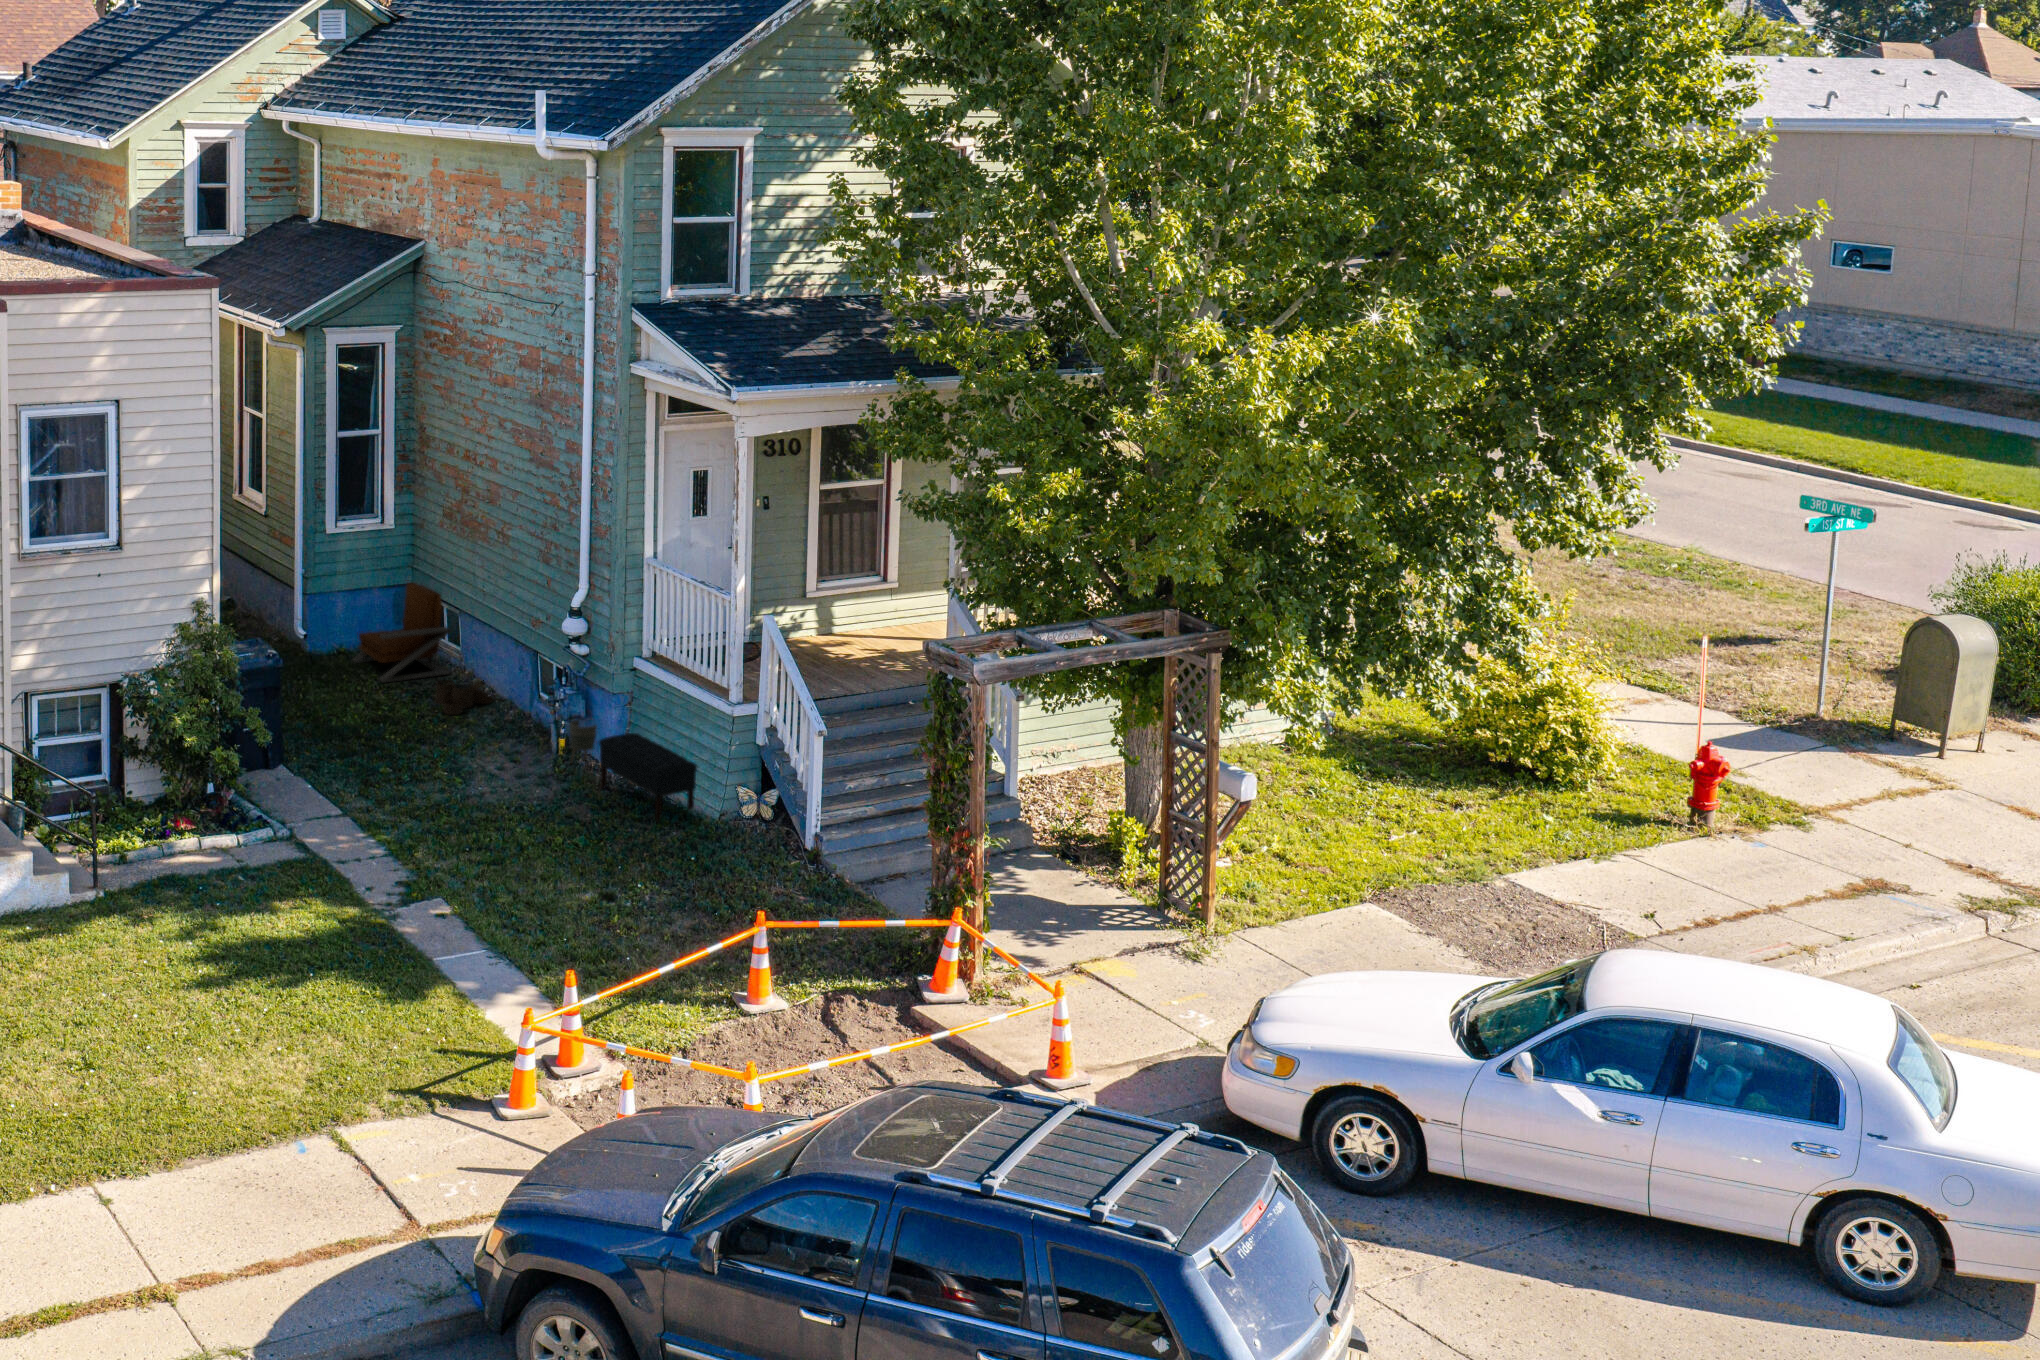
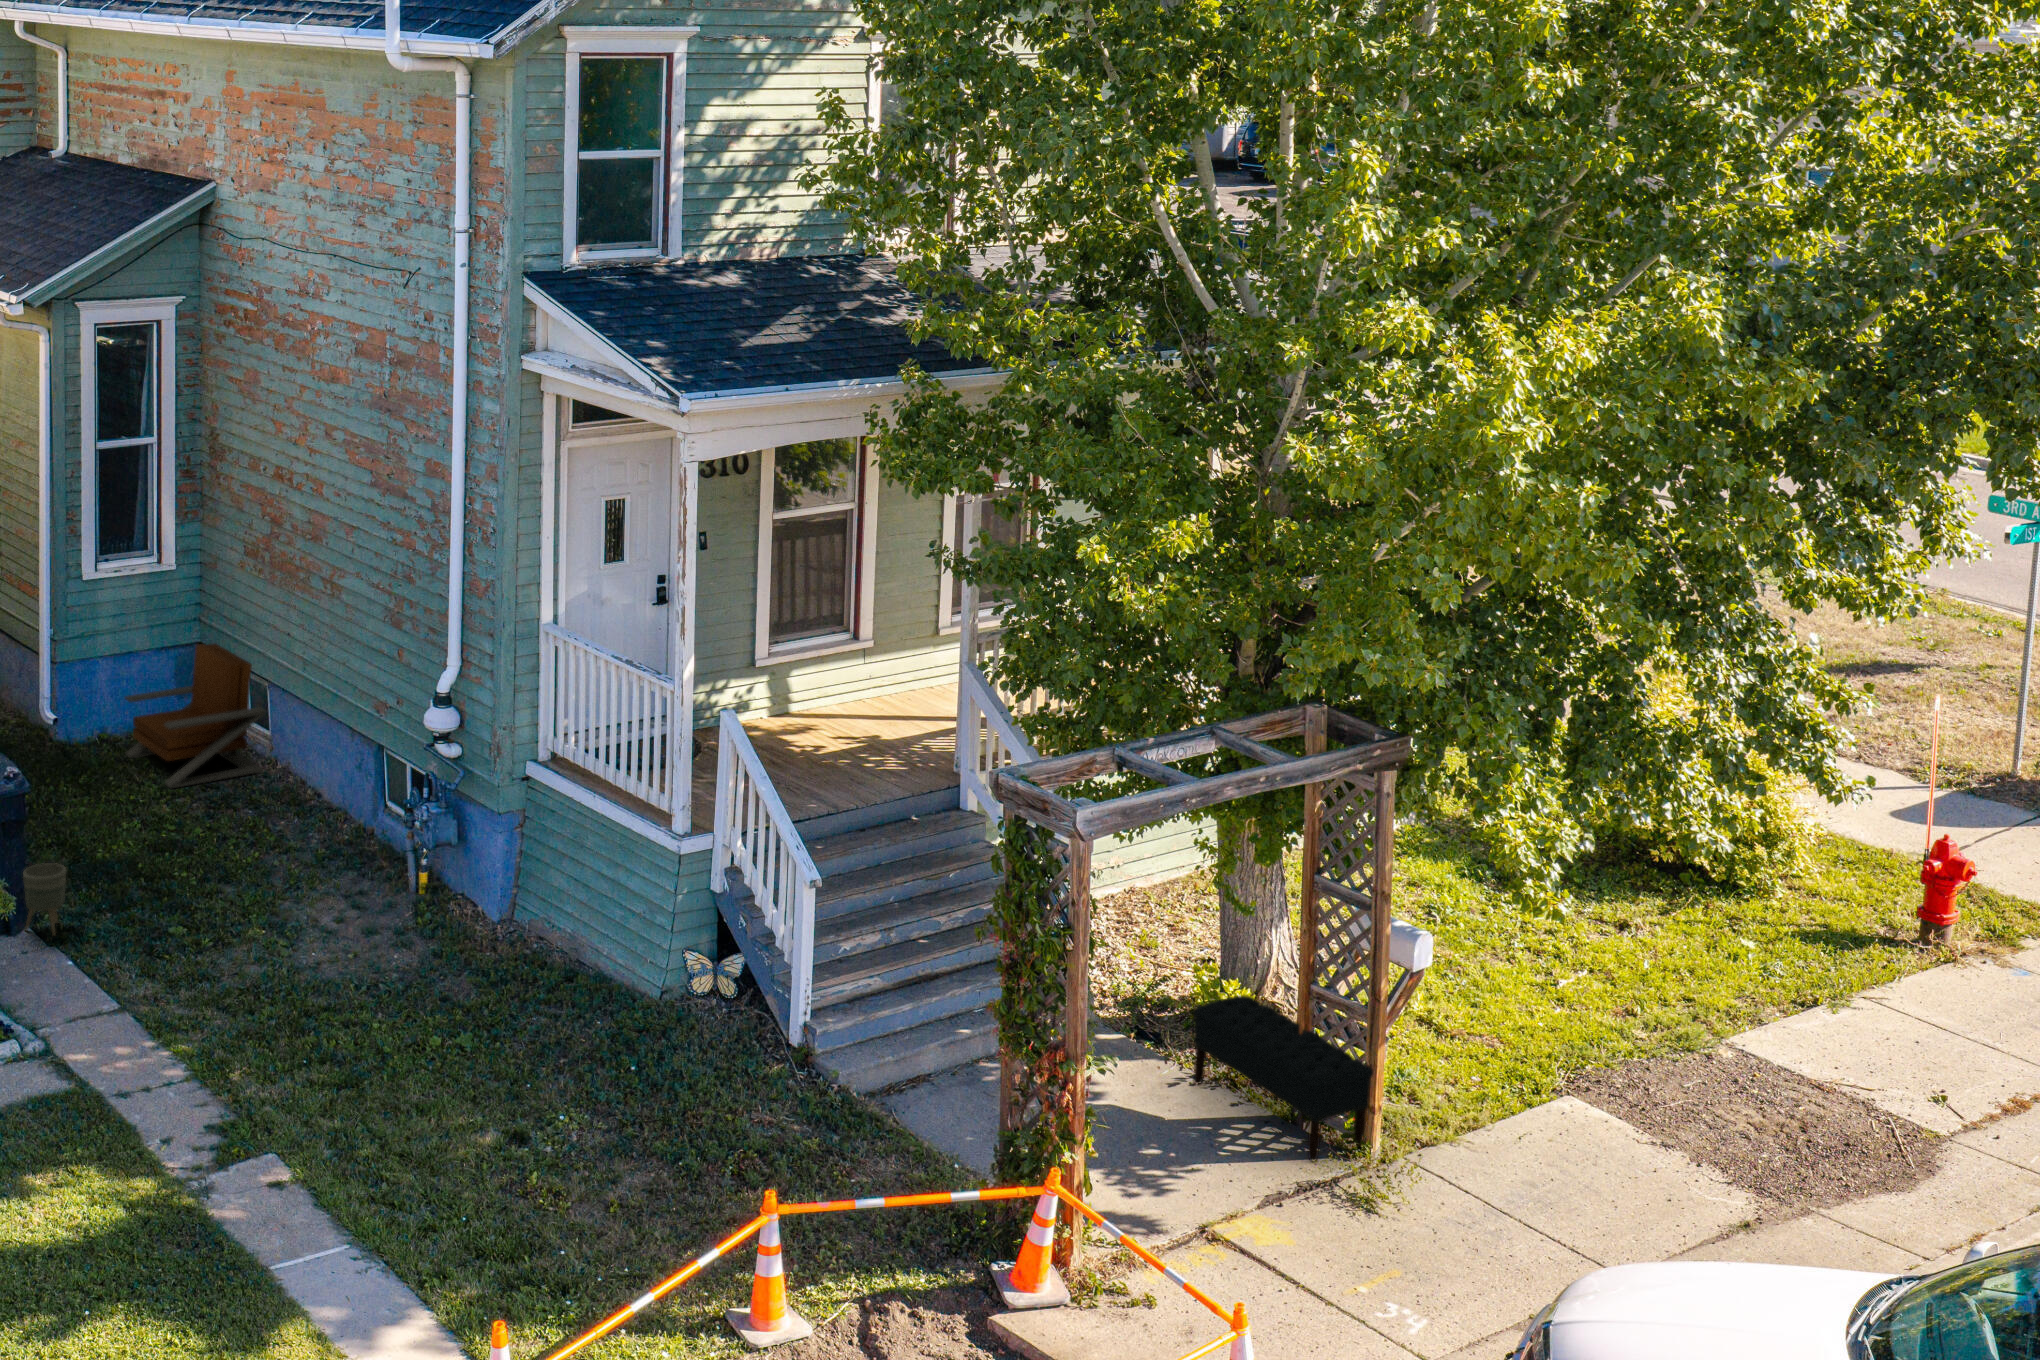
woven basket: present [436,677,495,715] -> none [245,780,329,836]
planter: present [570,720,597,768] -> present [23,863,66,935]
bench: present [599,733,697,822] -> present [1194,995,1374,1161]

